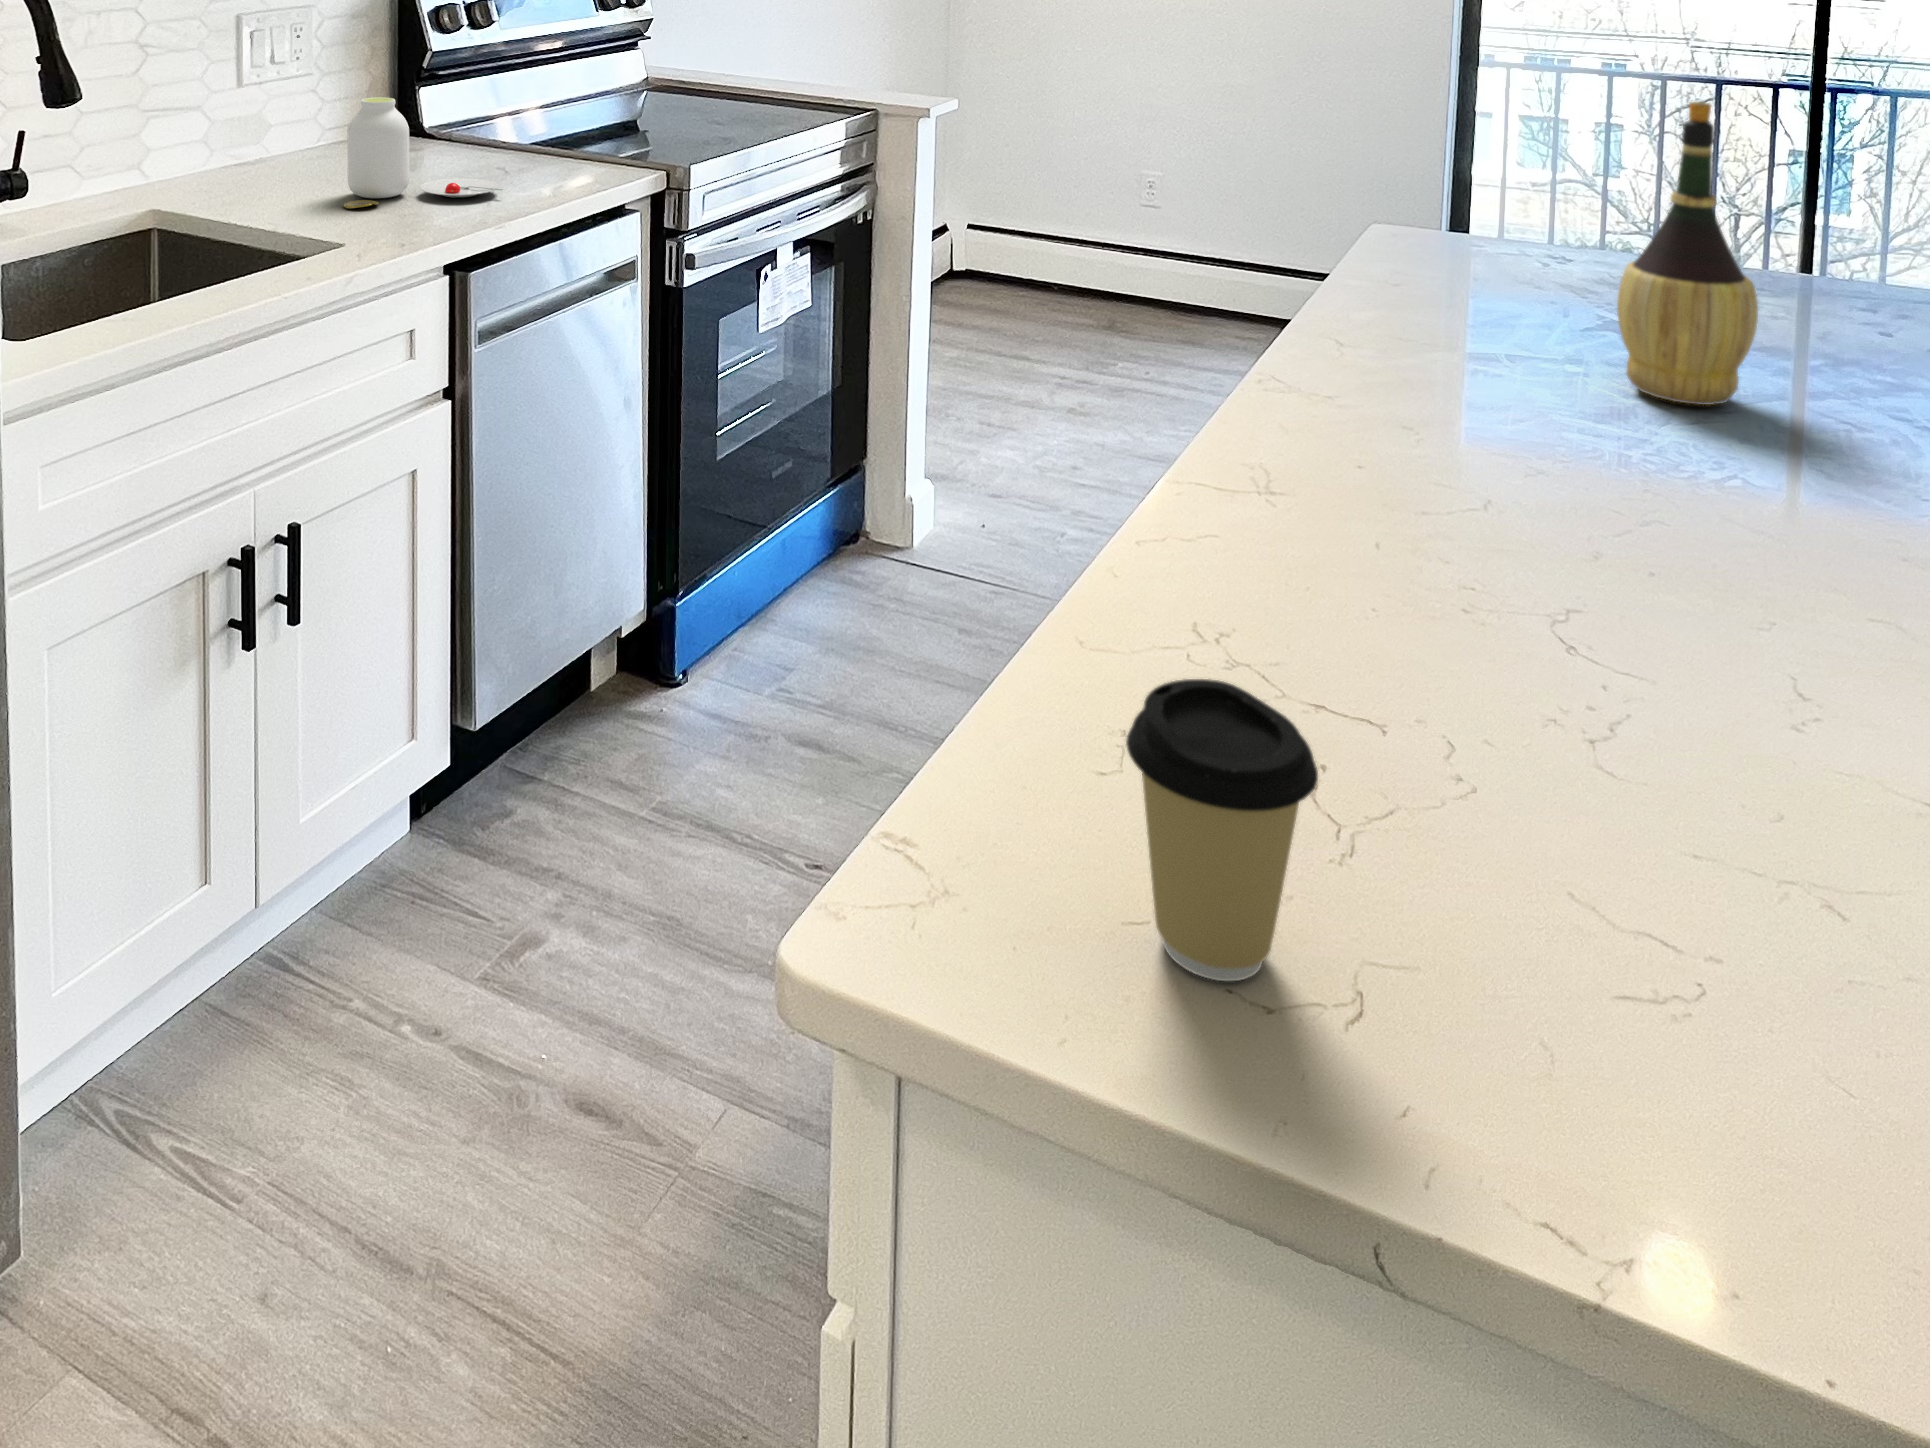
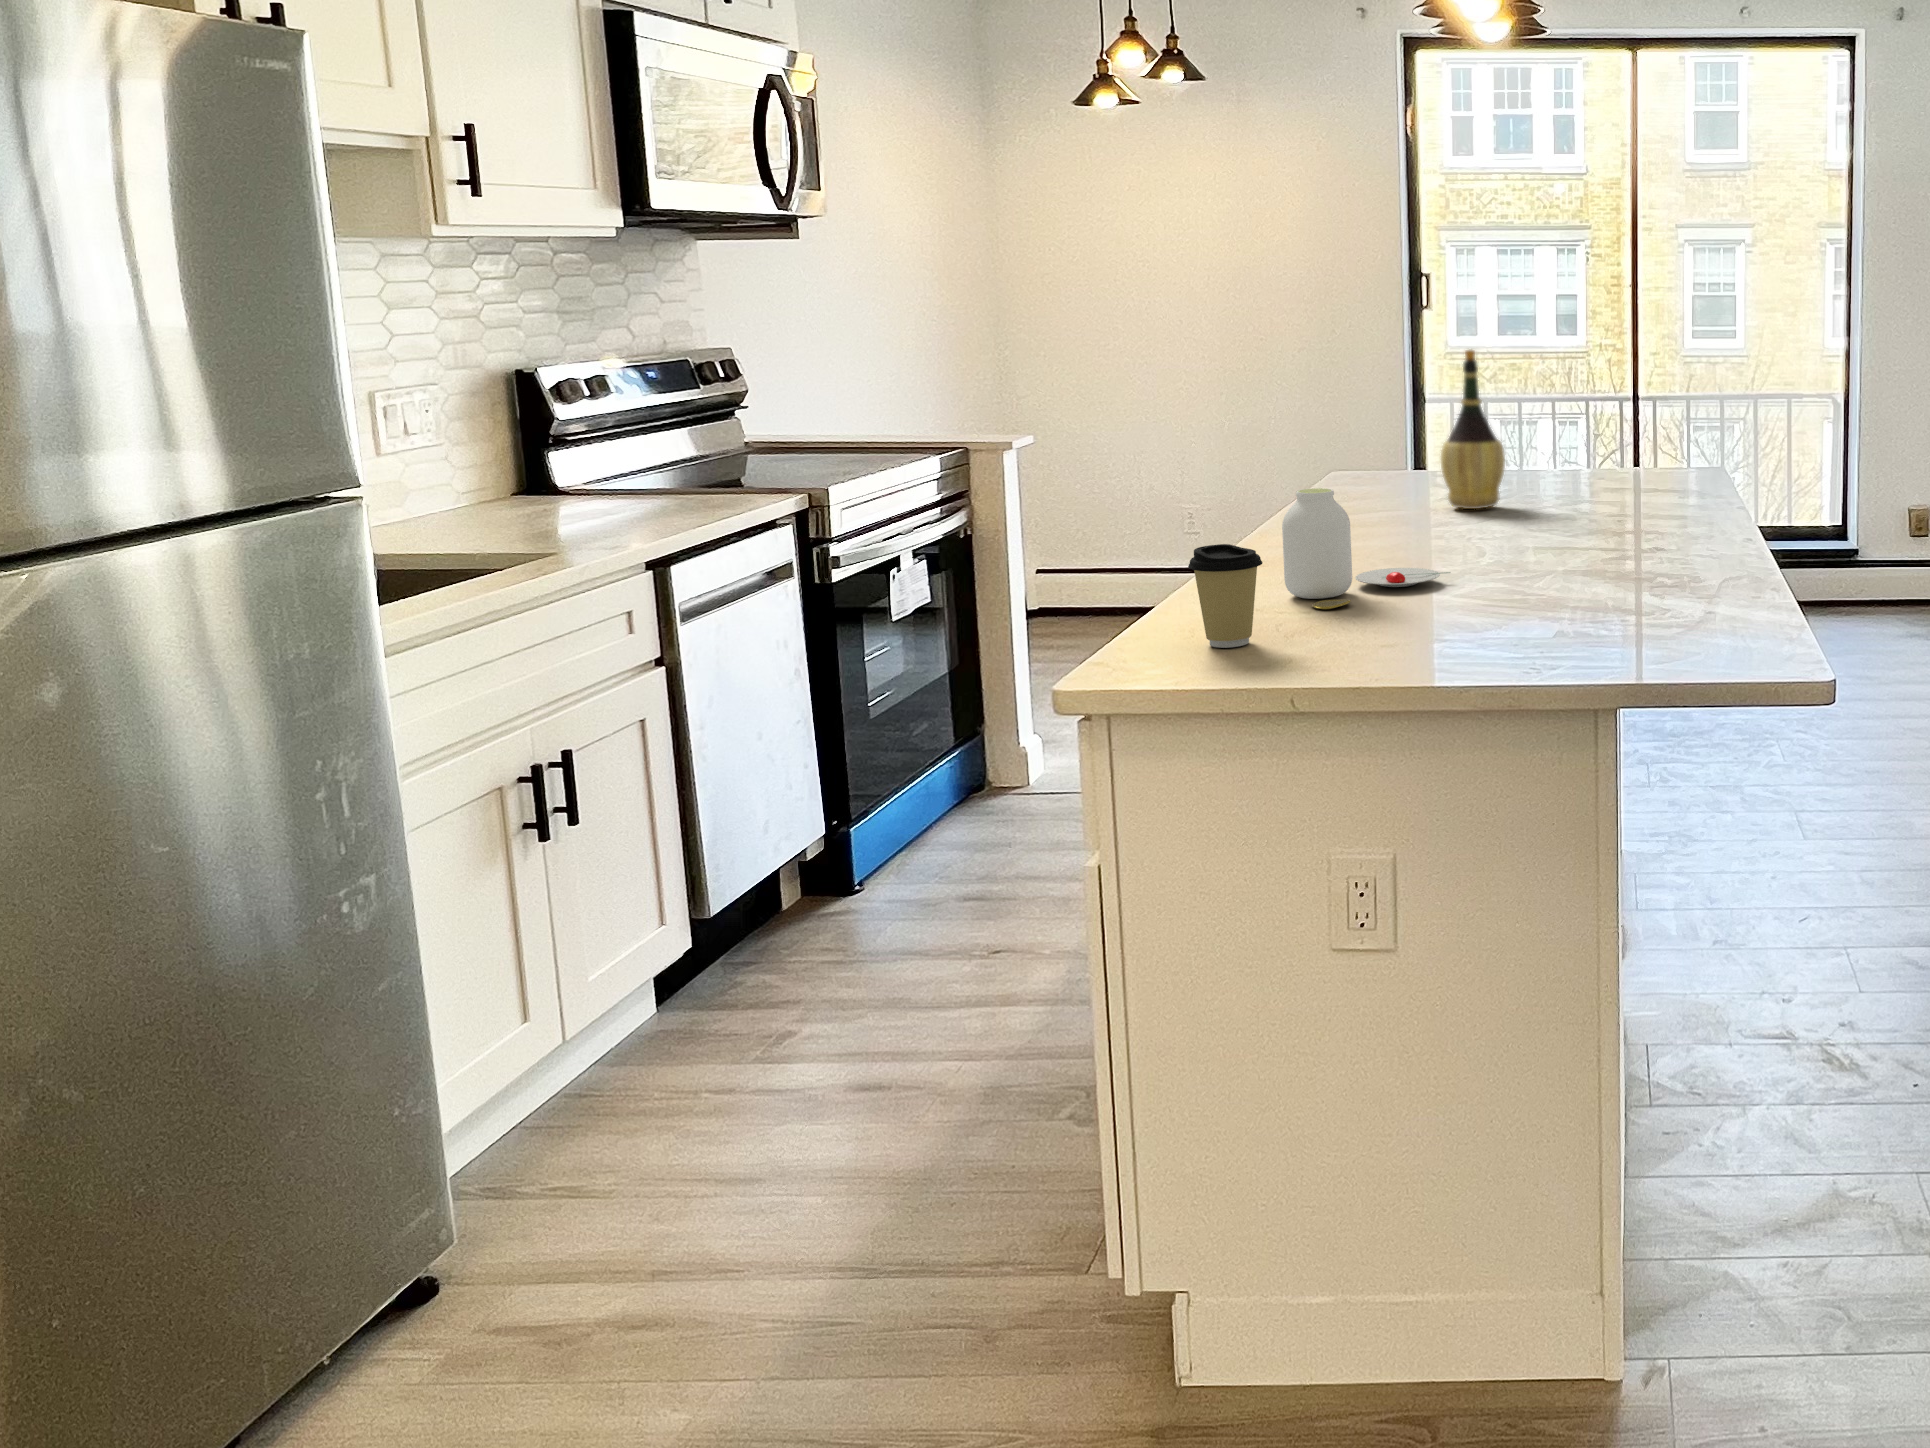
jar: present [344,97,504,208] -> present [1282,488,1450,609]

